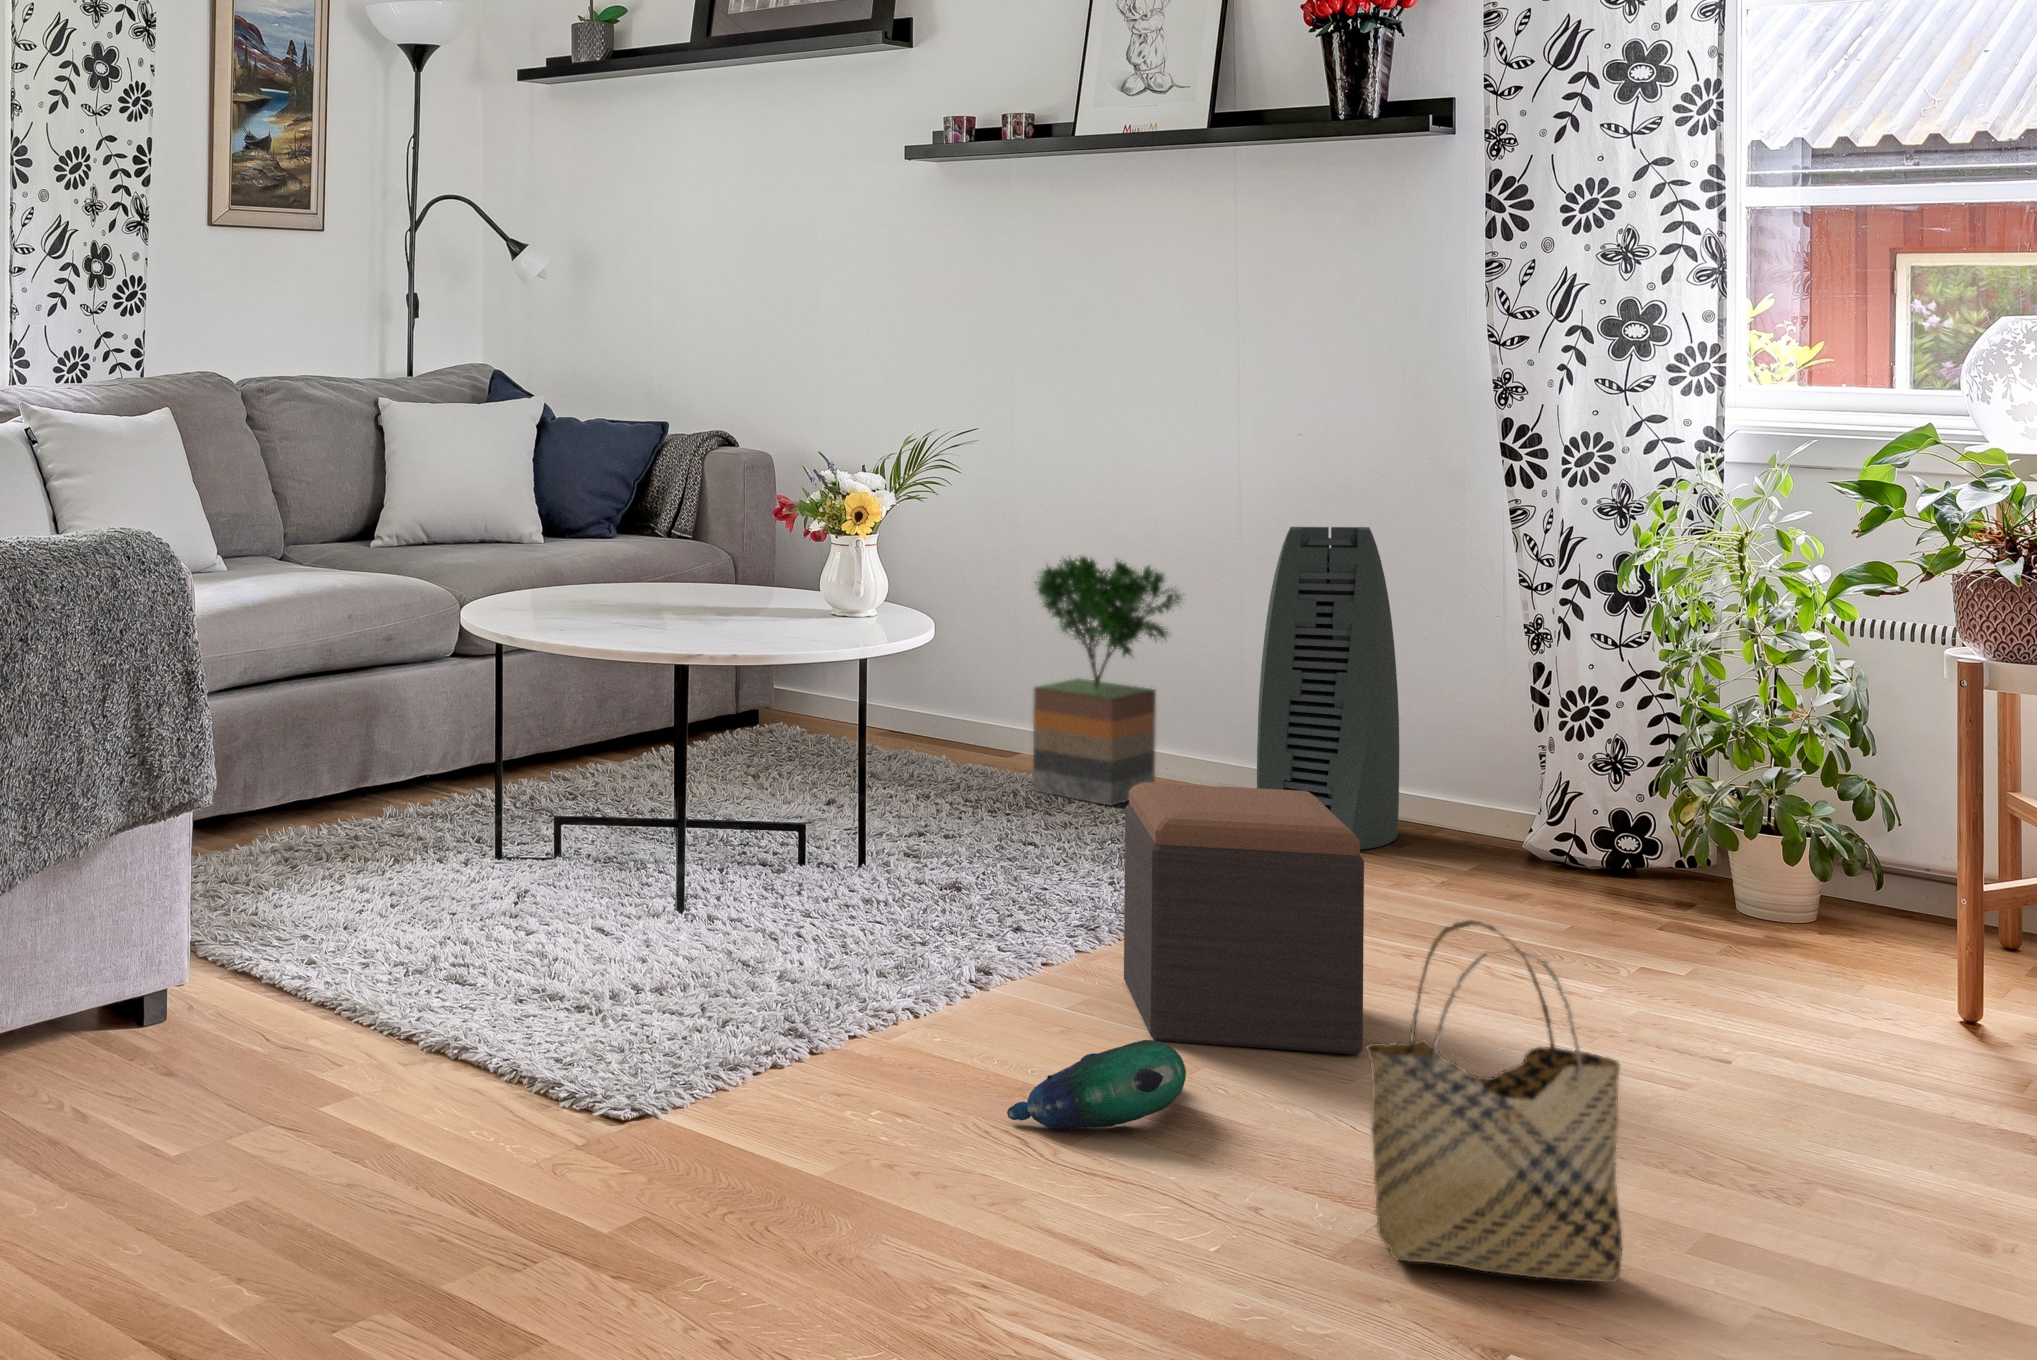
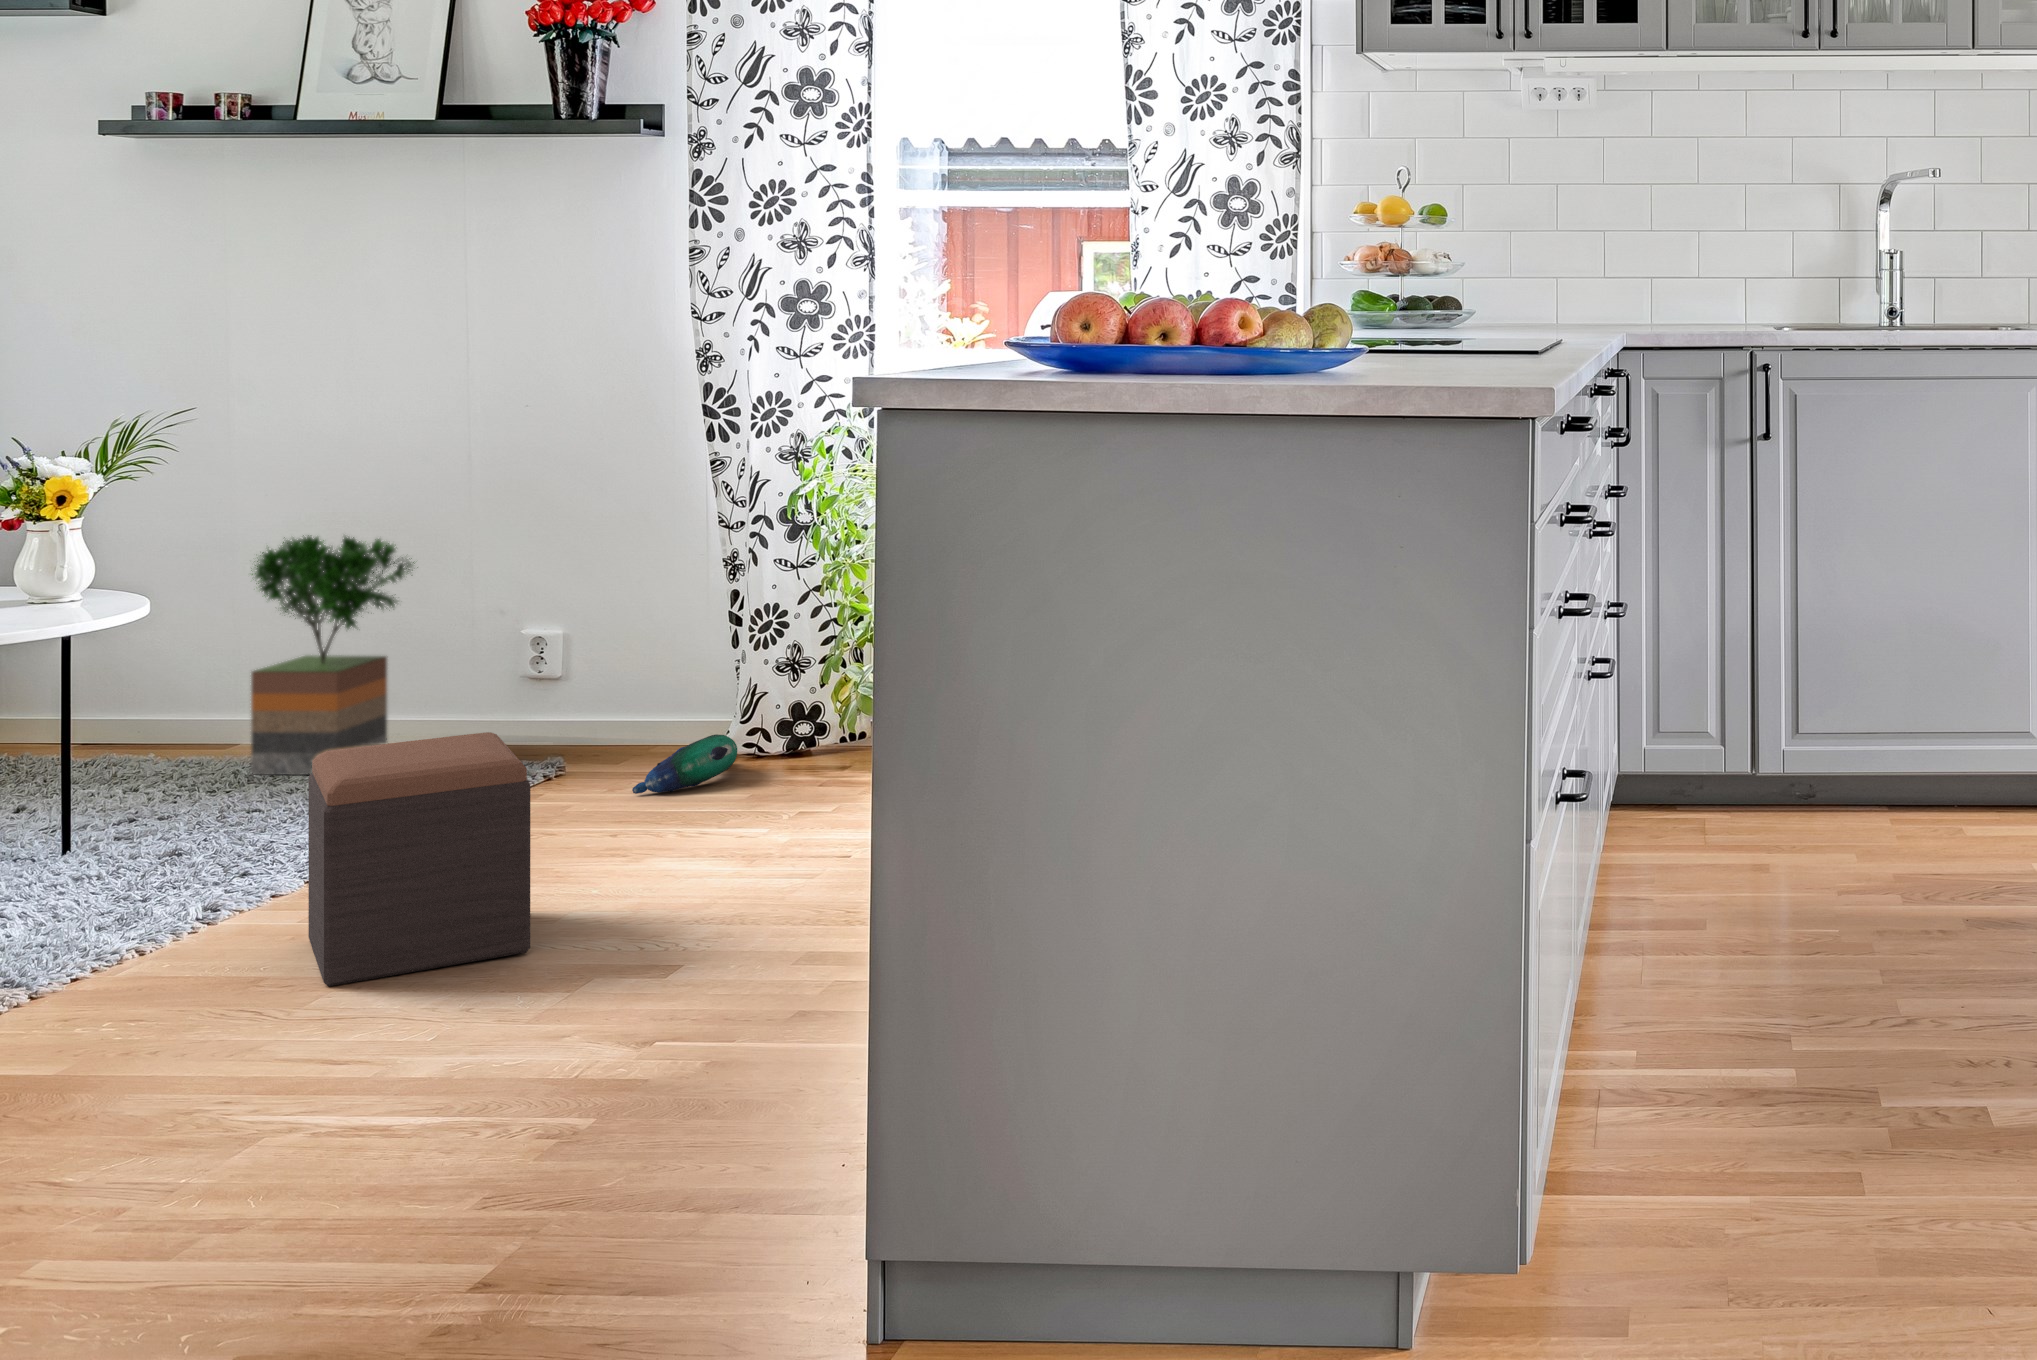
air purifier: present [1257,527,1399,850] -> none [485,485,619,775]
woven basket: present [1366,920,1622,1282] -> none [485,818,699,1114]
plush toy: present [1007,1040,1186,1131] -> present [632,734,737,794]

